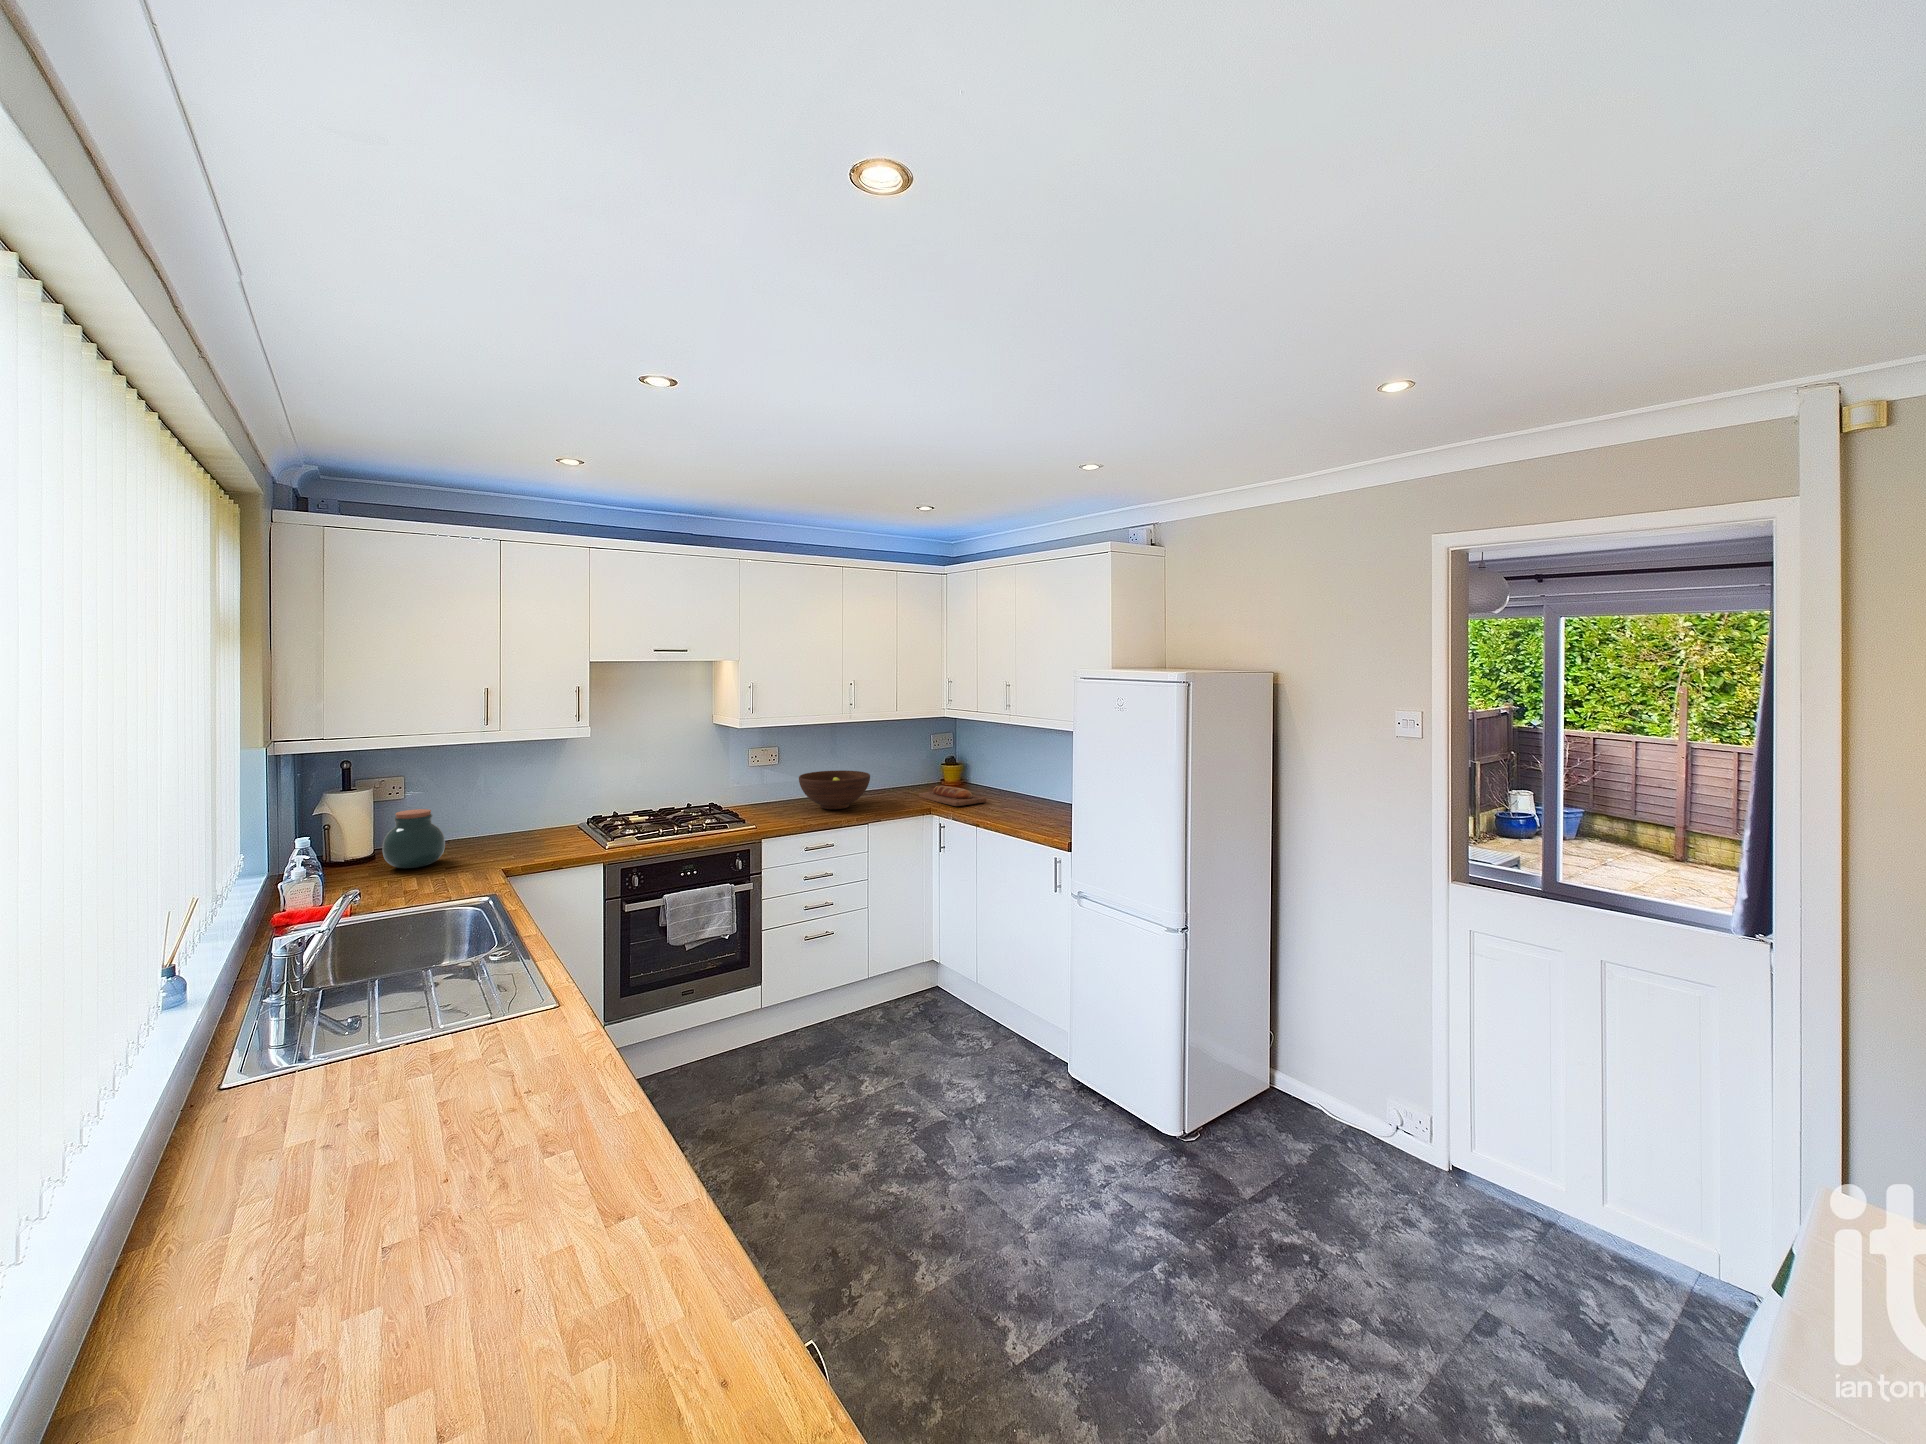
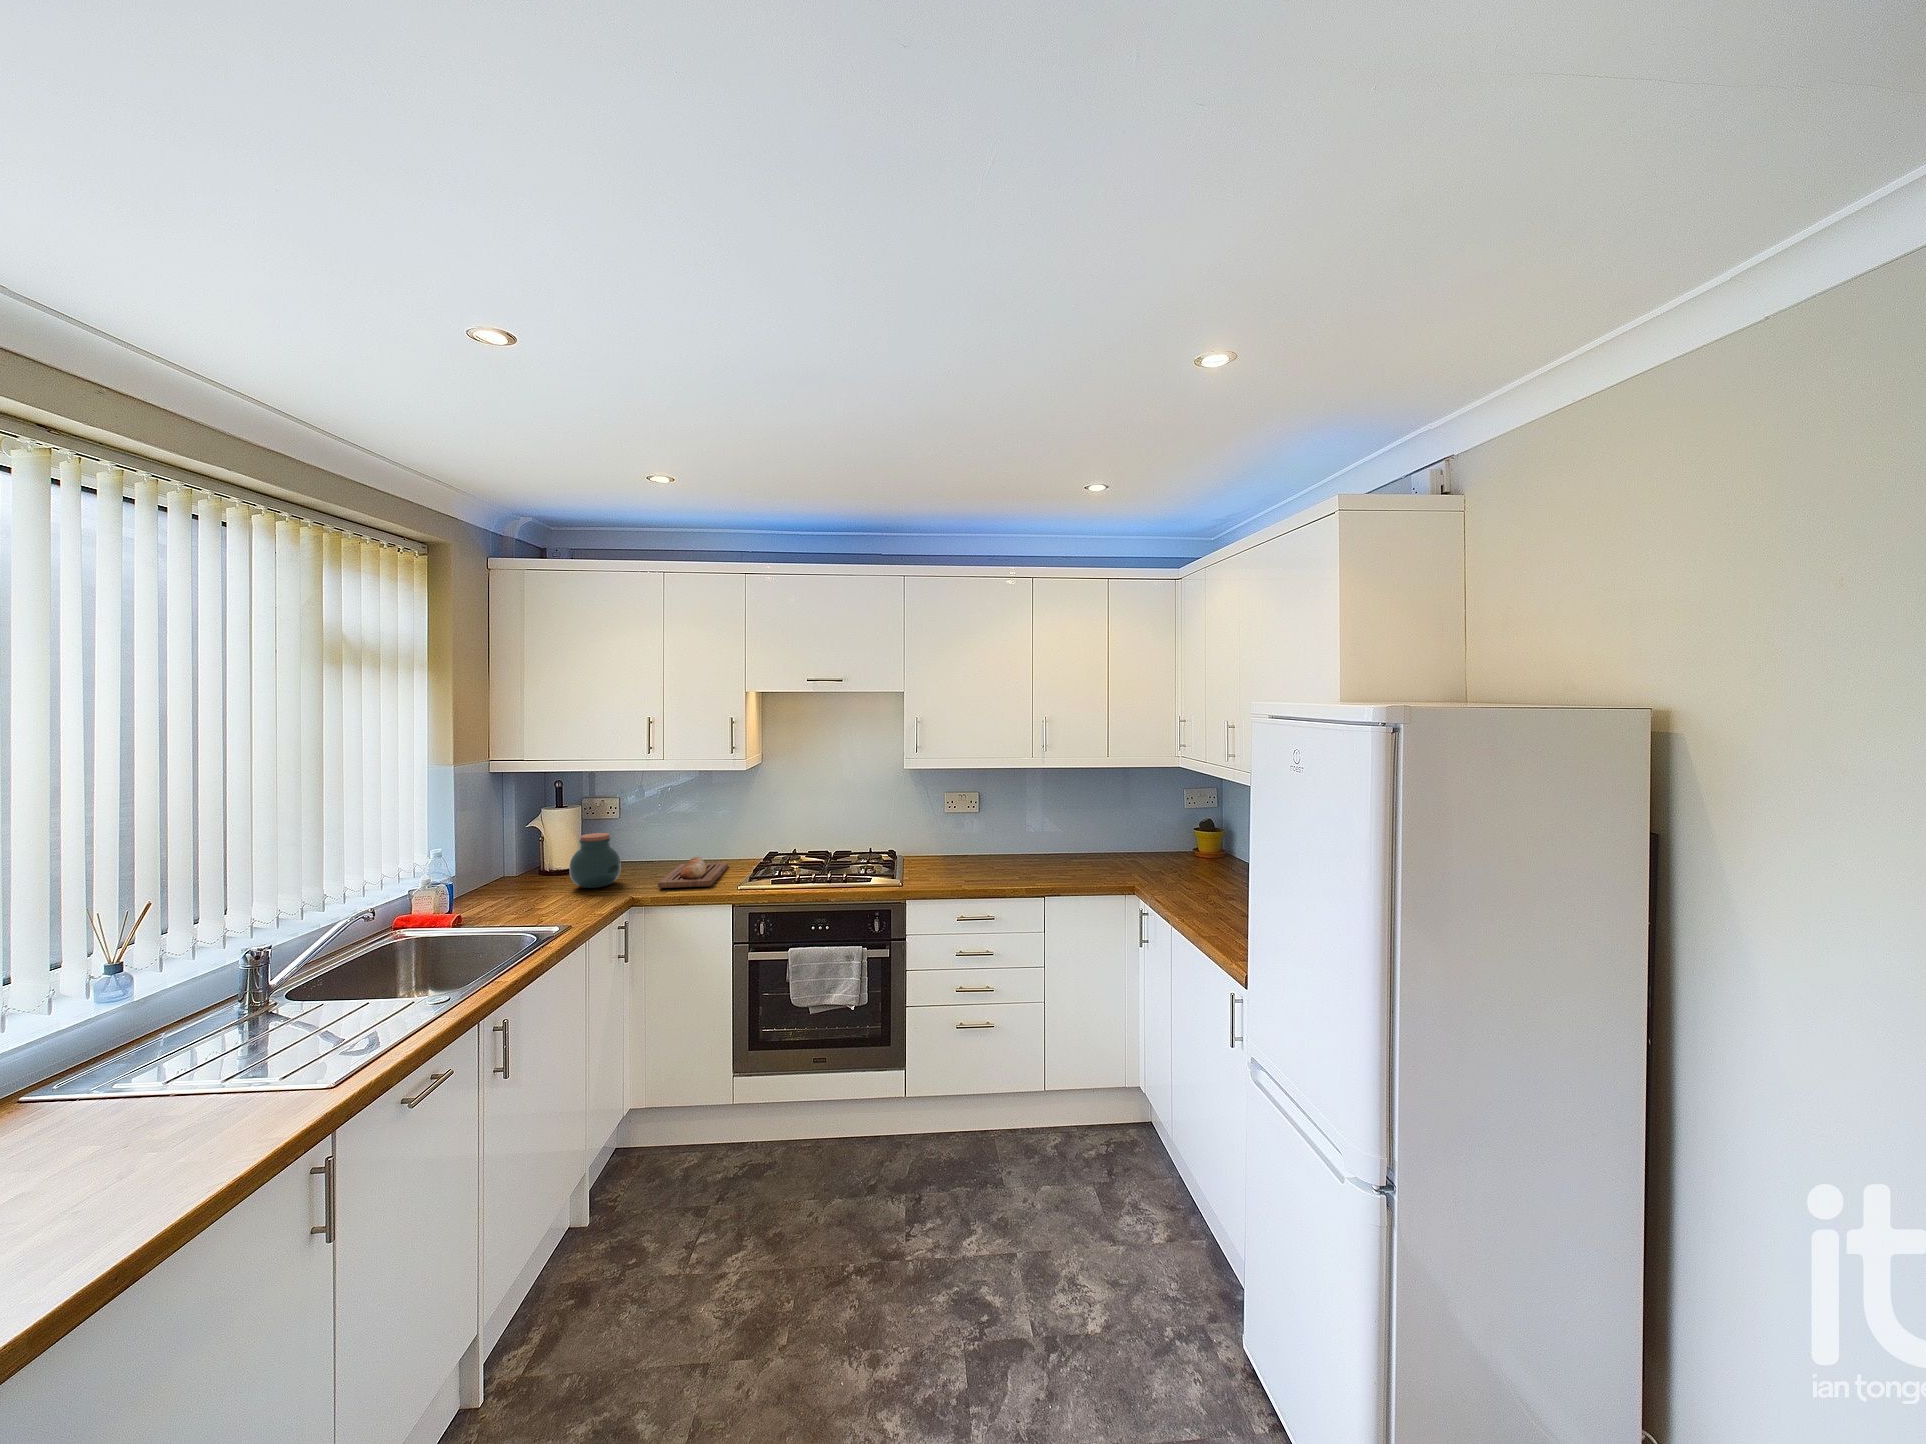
fruit bowl: present [799,770,870,809] -> none [977,821,1062,870]
bread loaf: present [919,786,986,806] -> present [658,857,728,888]

